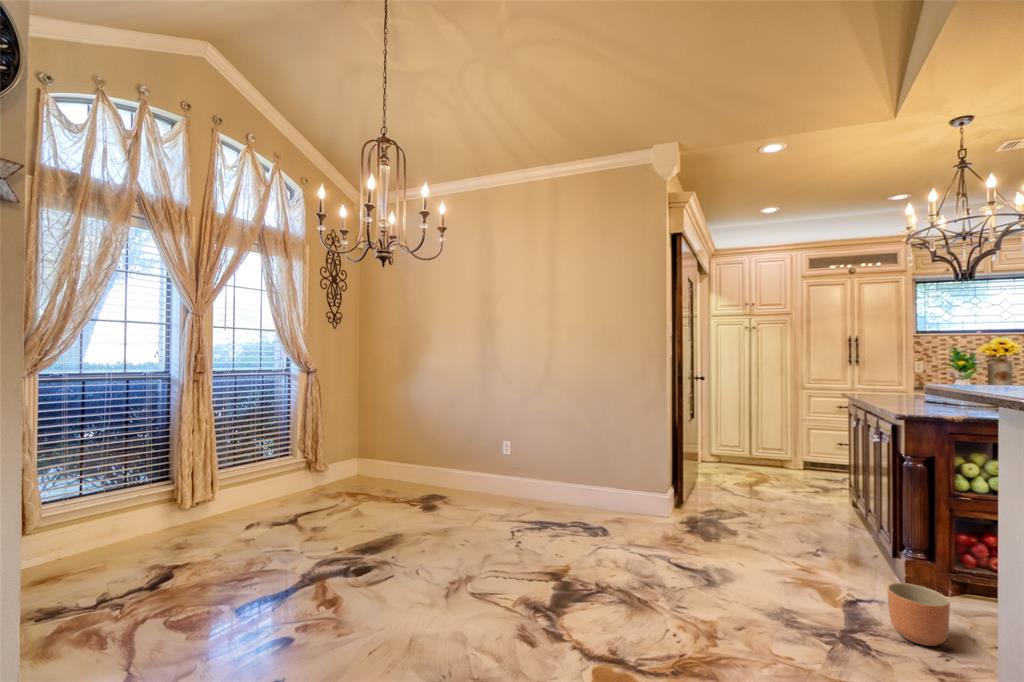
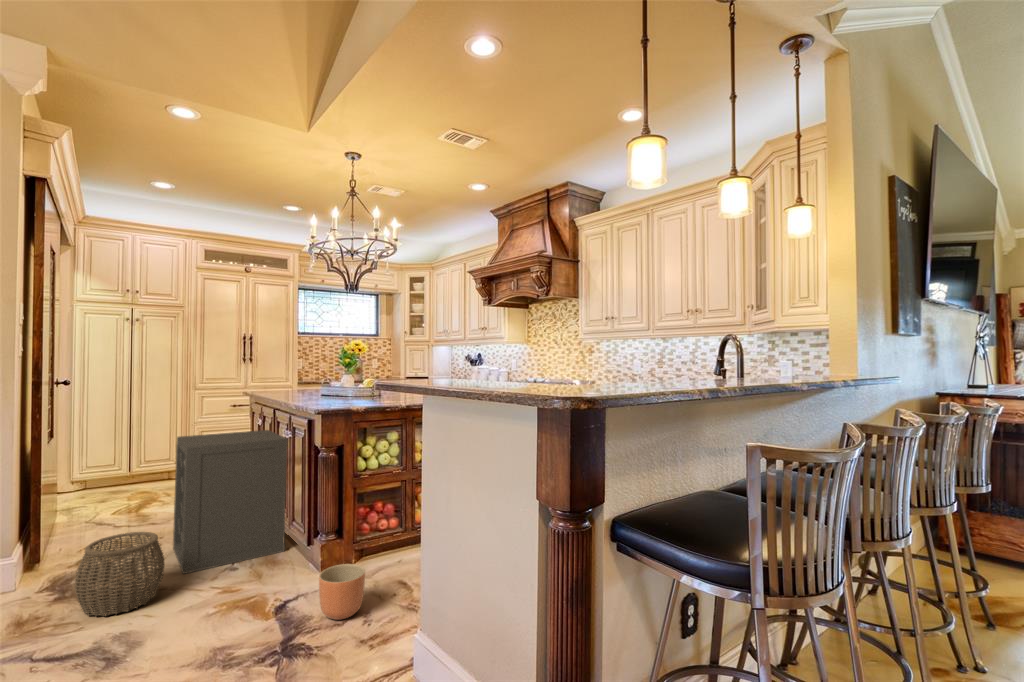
storage cabinet: none [770,427,873,558] -> present [173,430,288,574]
woven basket: none [696,493,756,554] -> present [75,532,164,616]

